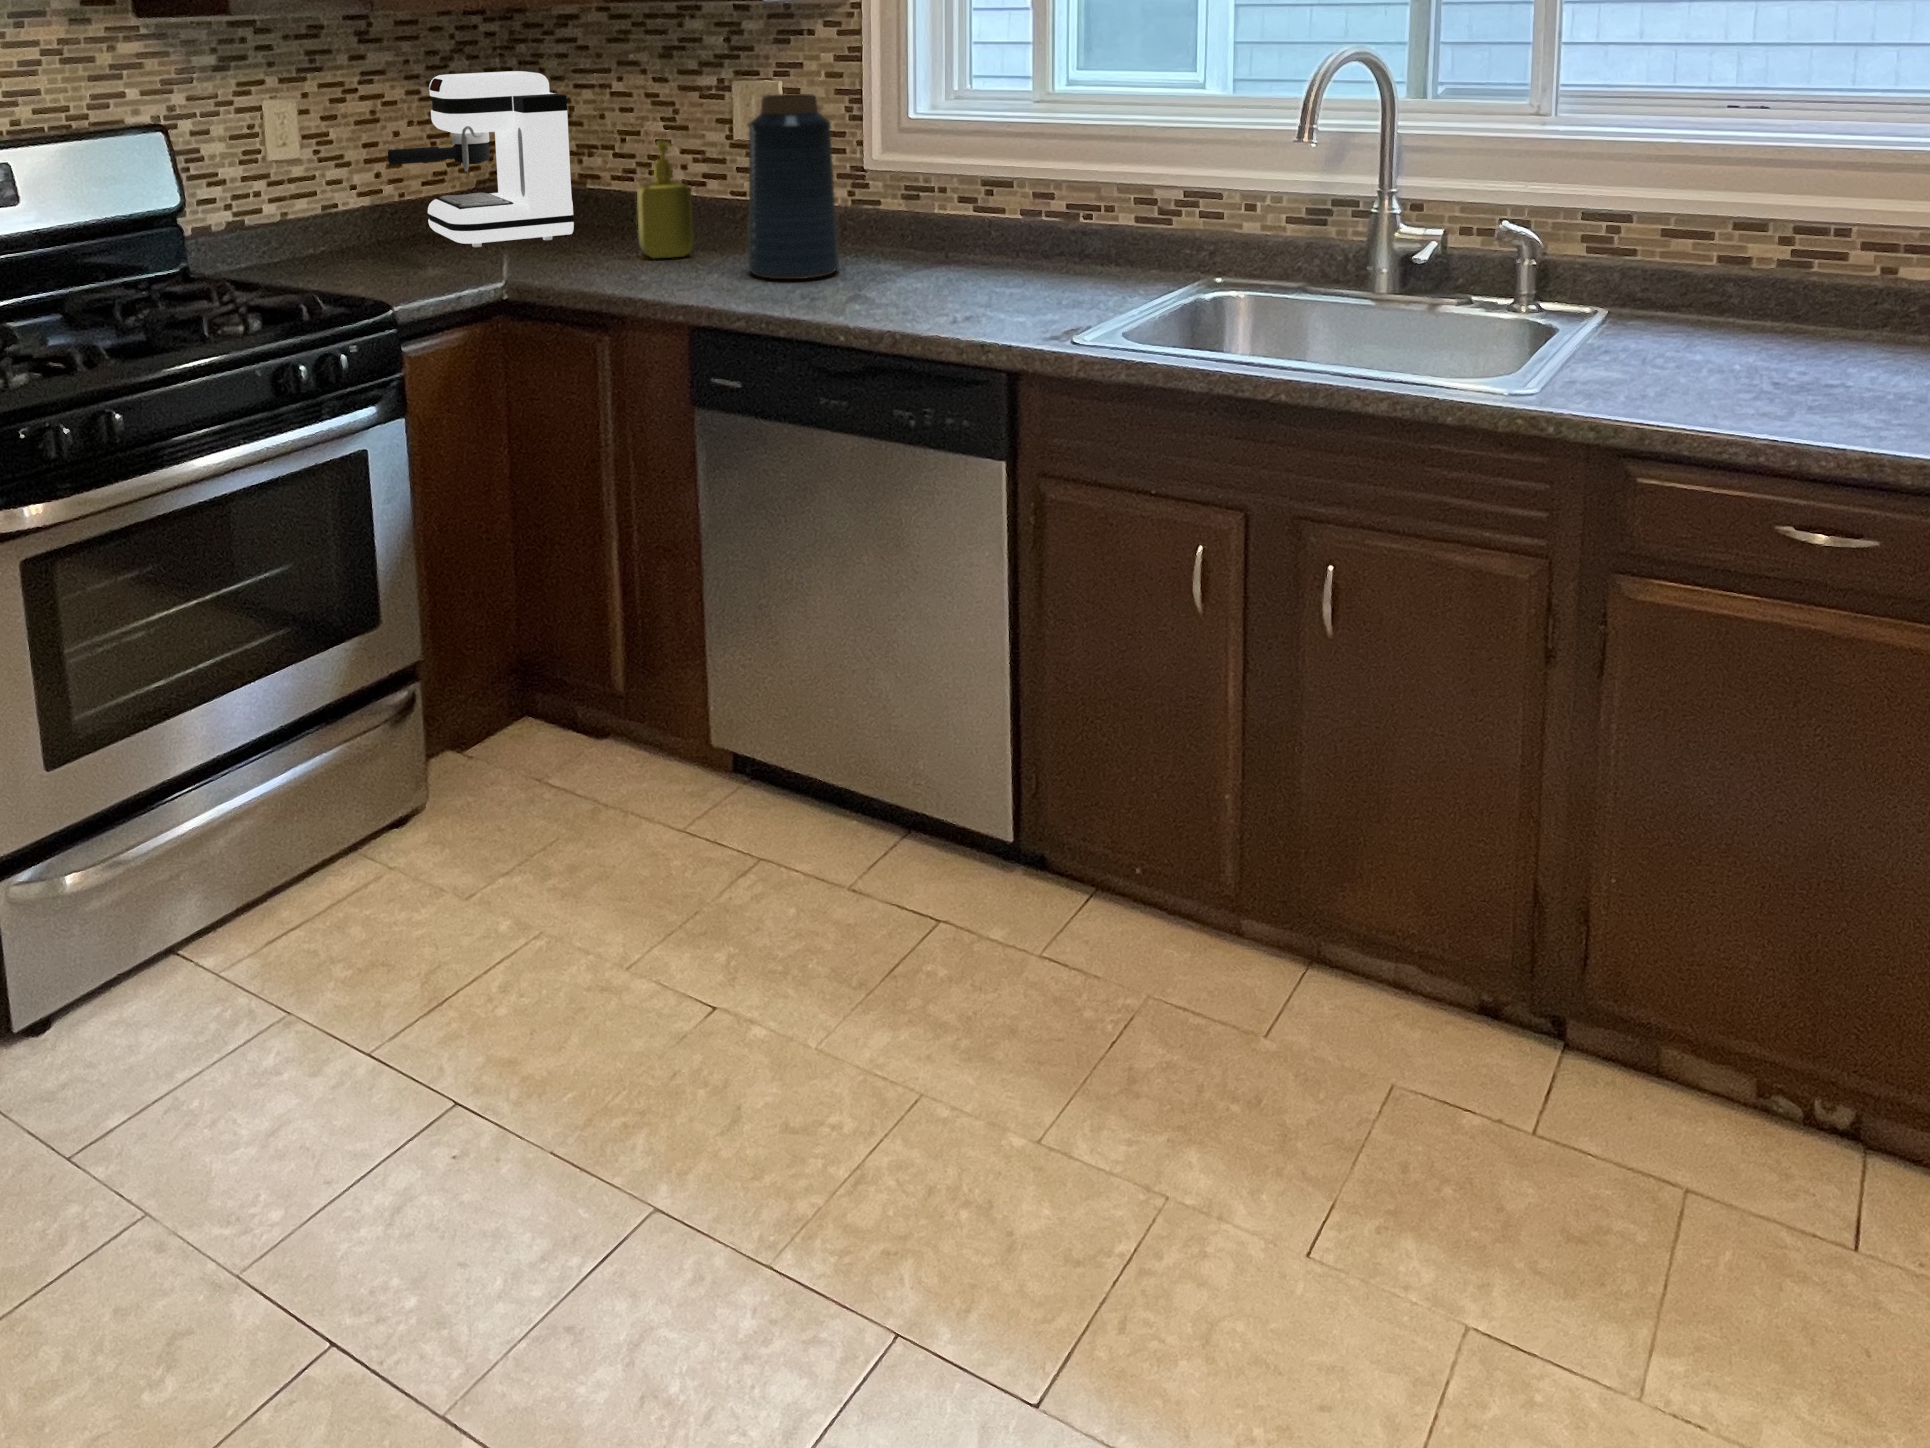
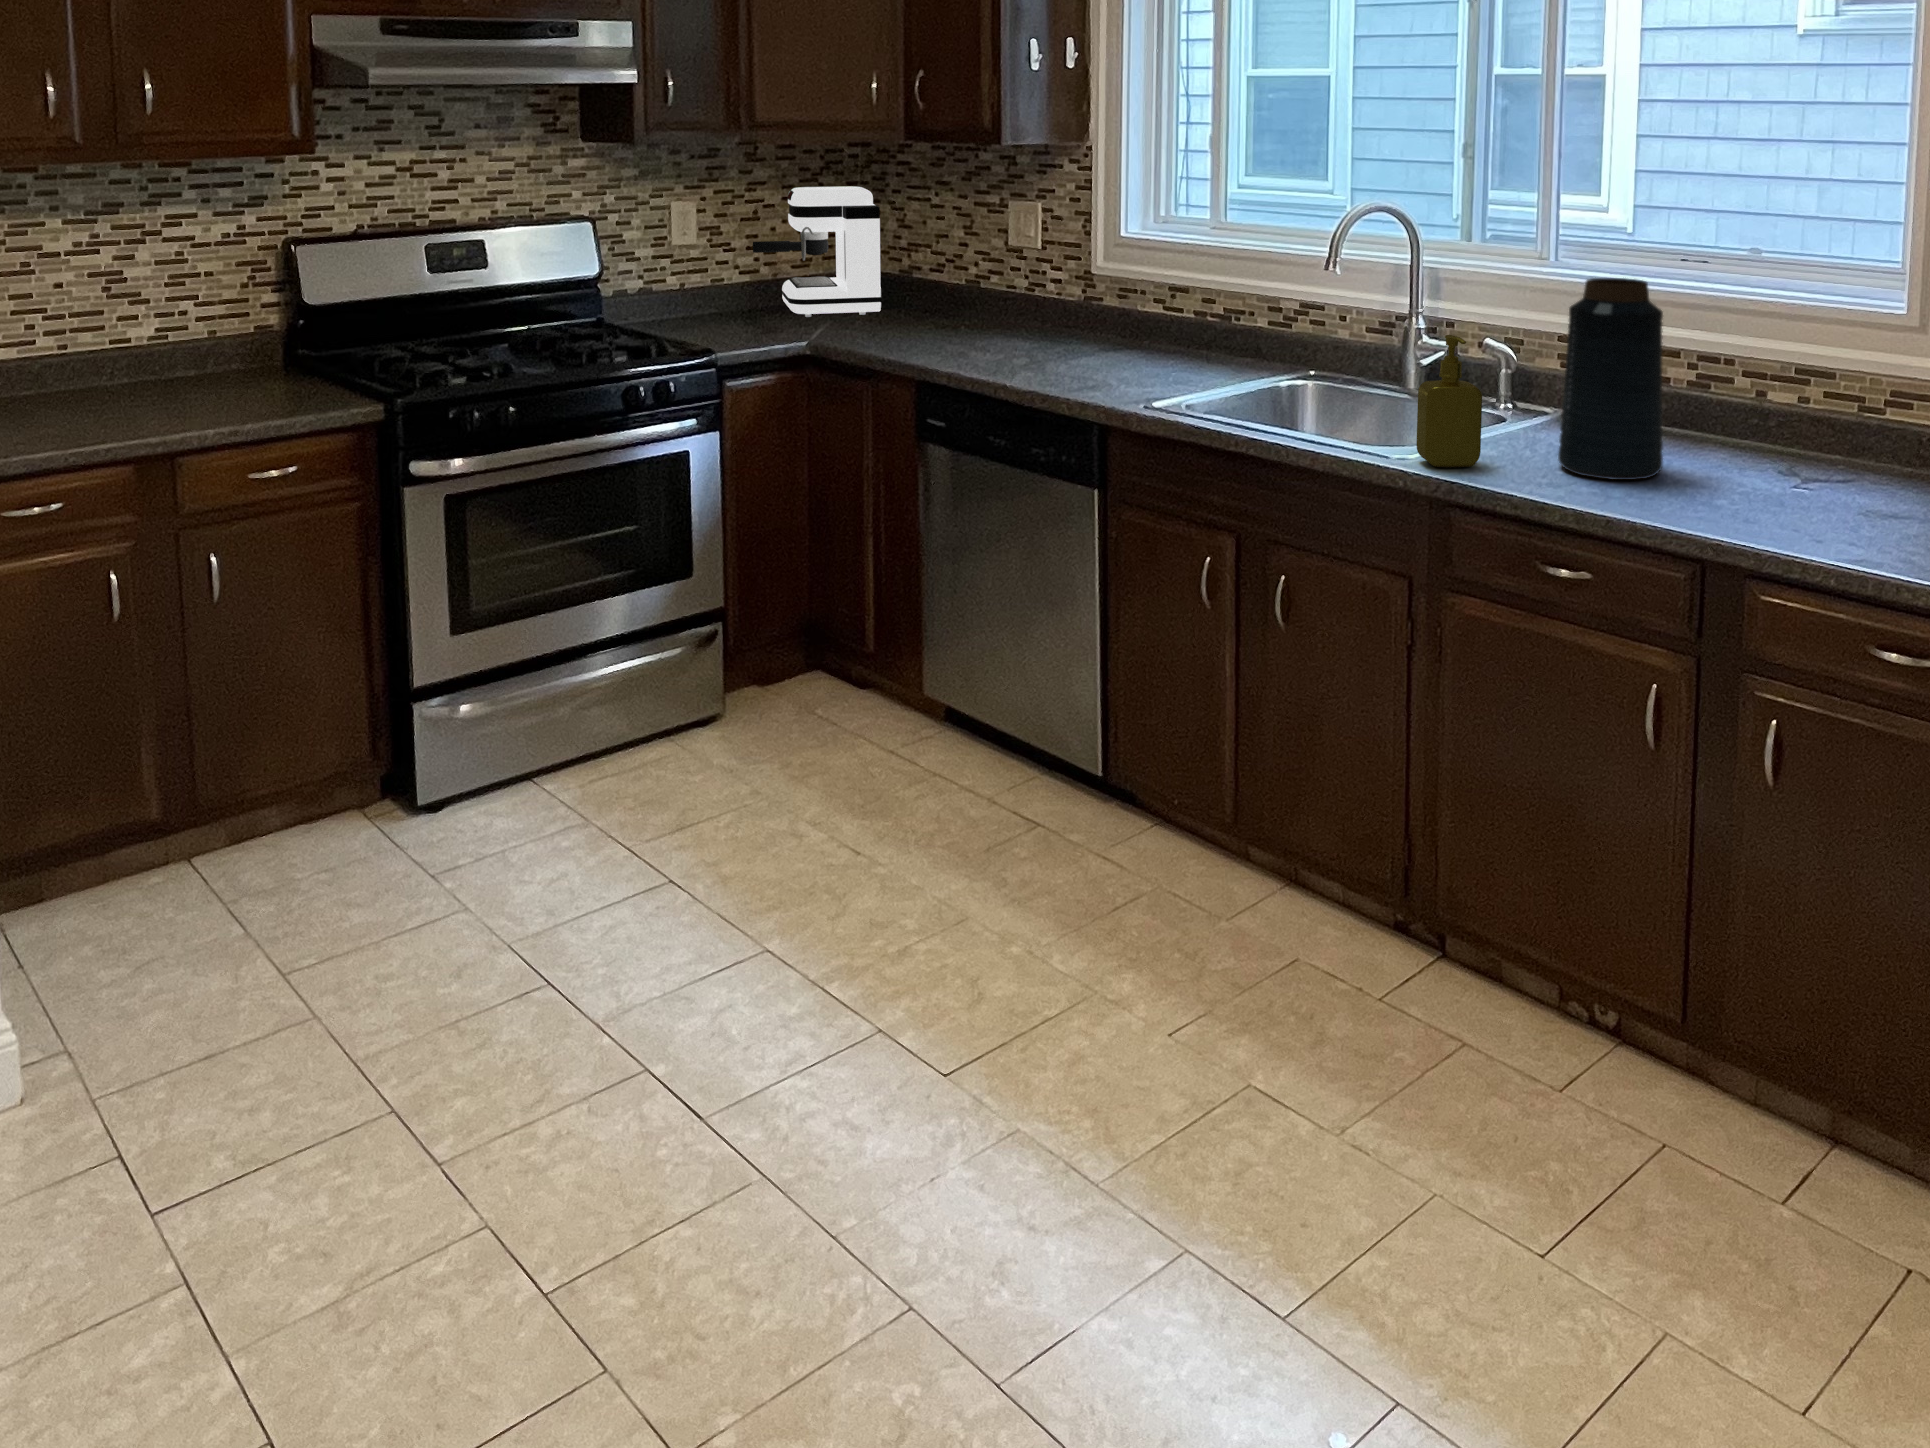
vase: present [748,94,839,279] -> present [1558,278,1663,480]
soap dispenser: present [637,140,693,259] -> present [1417,335,1482,467]

